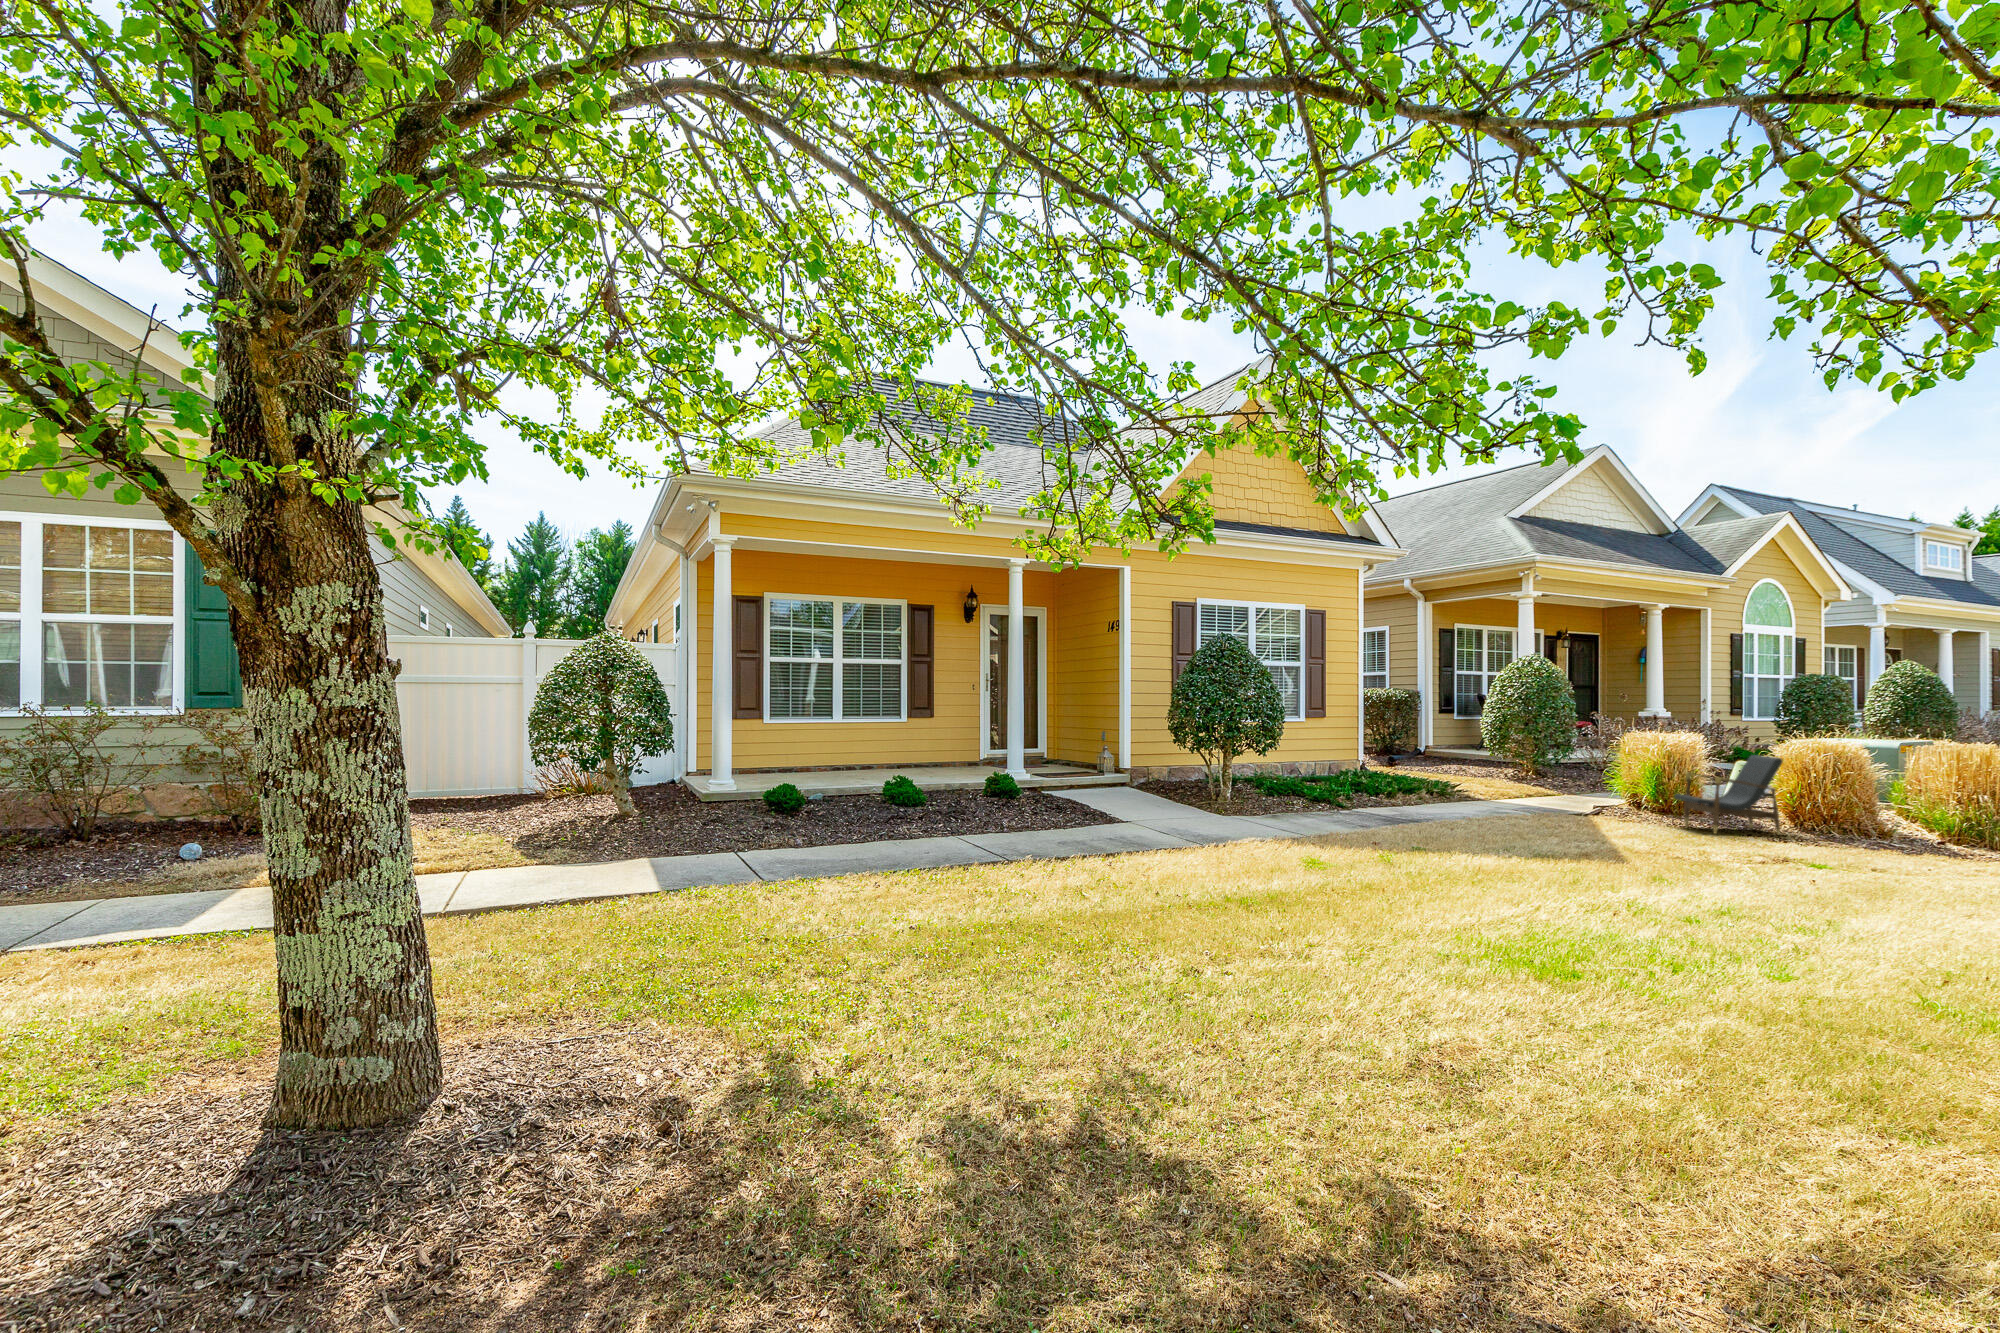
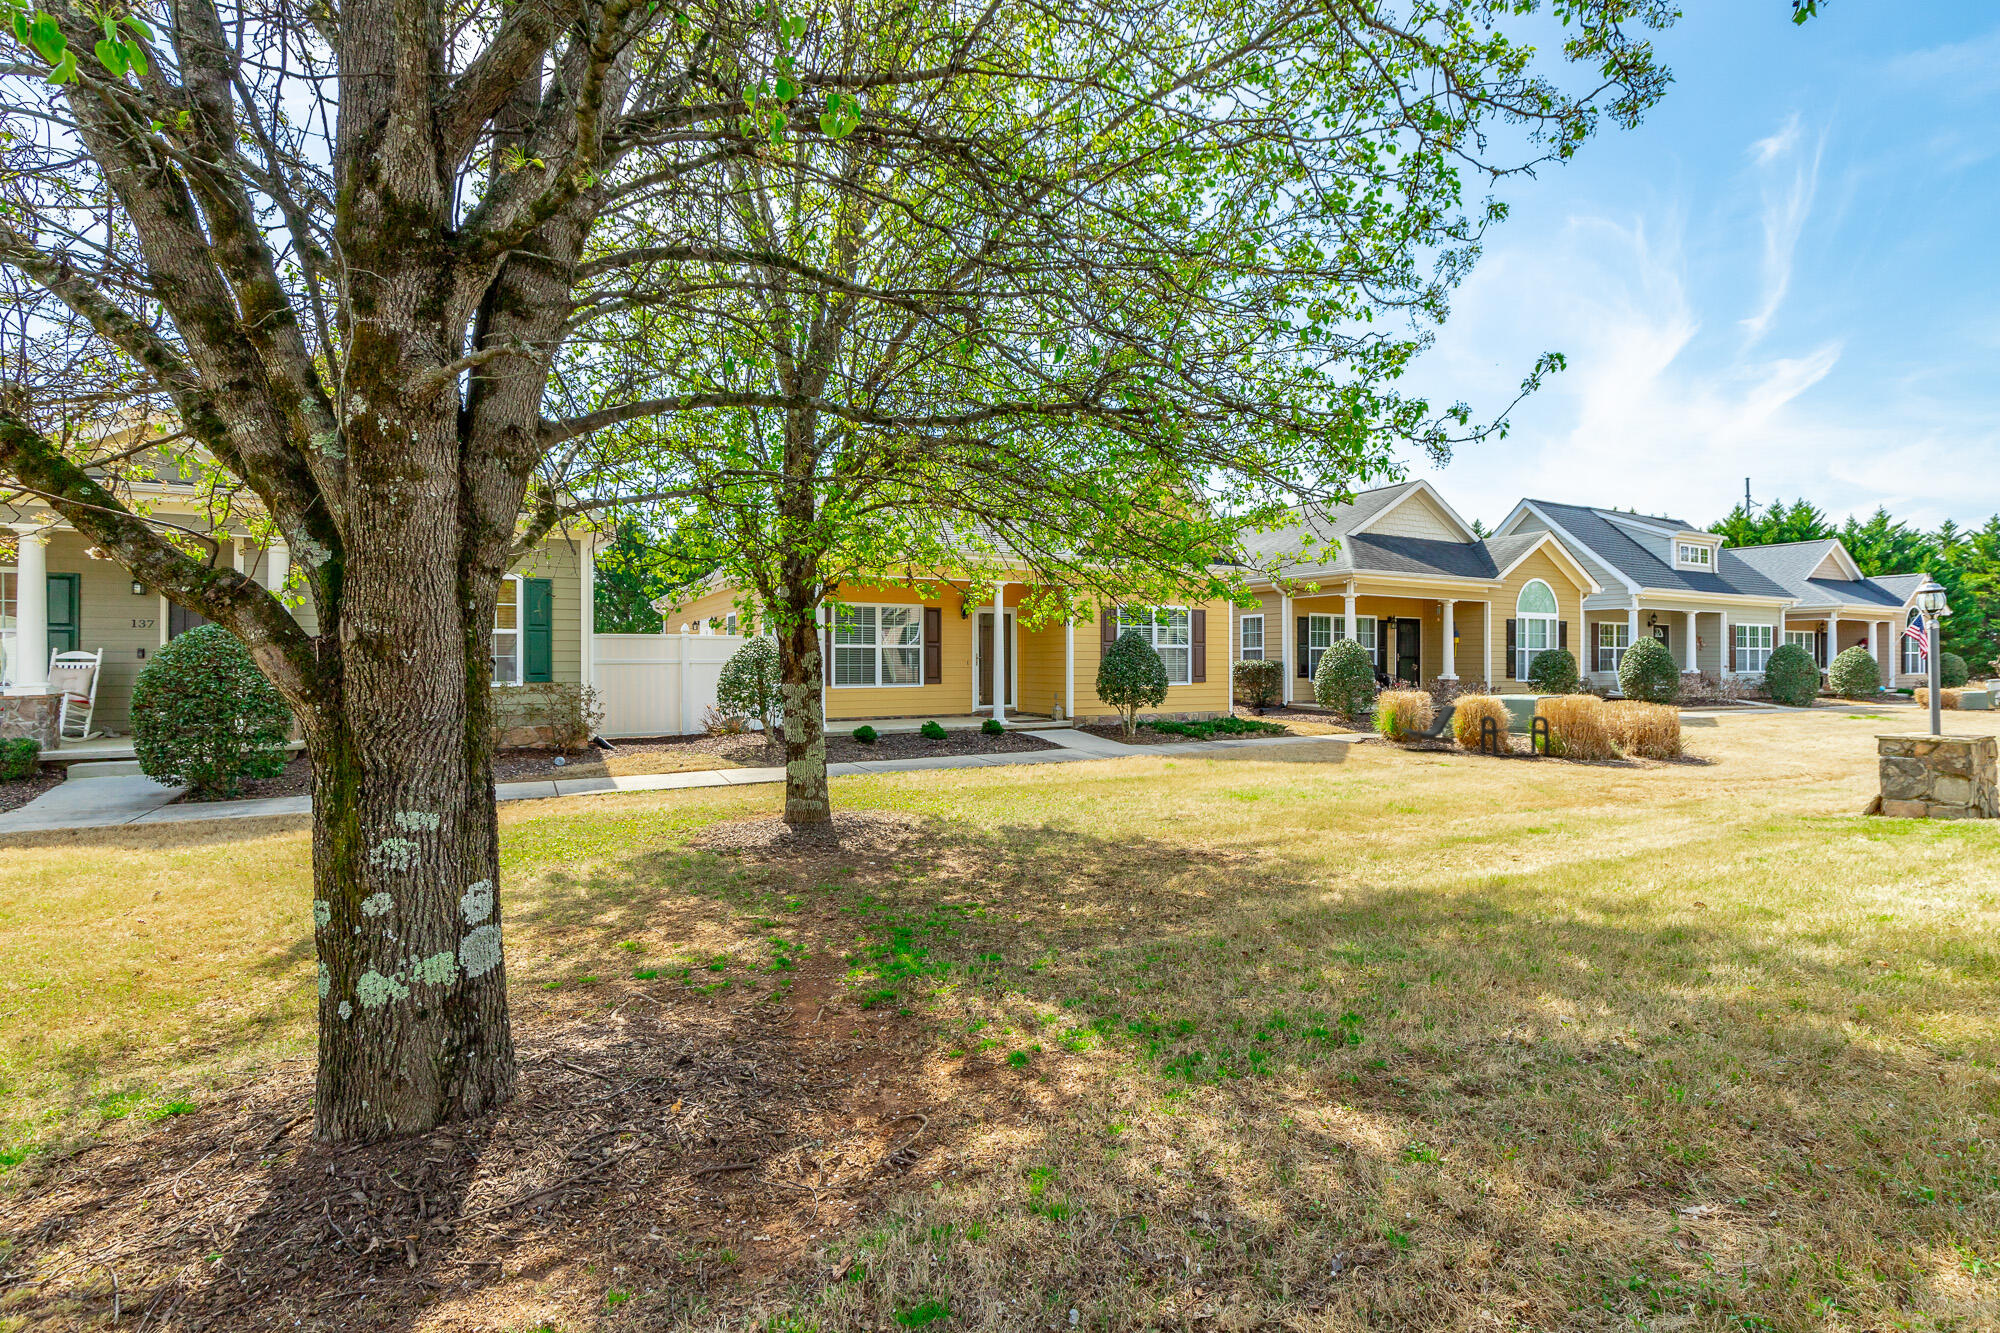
bench: none [1833,776,1982,849] -> present [1481,716,1550,756]

